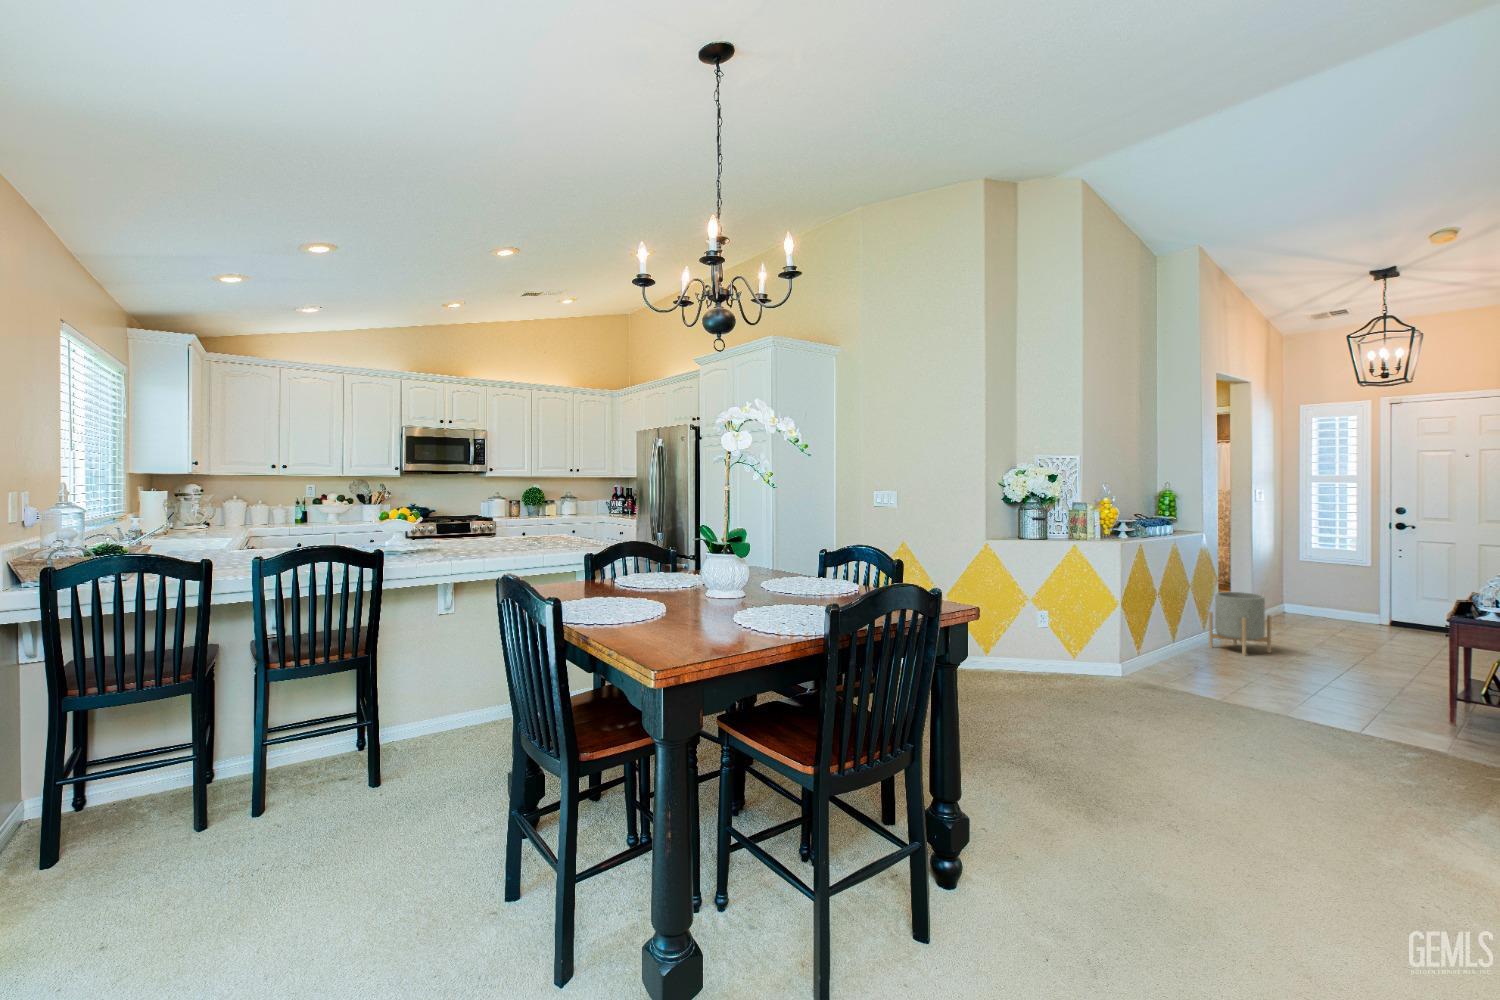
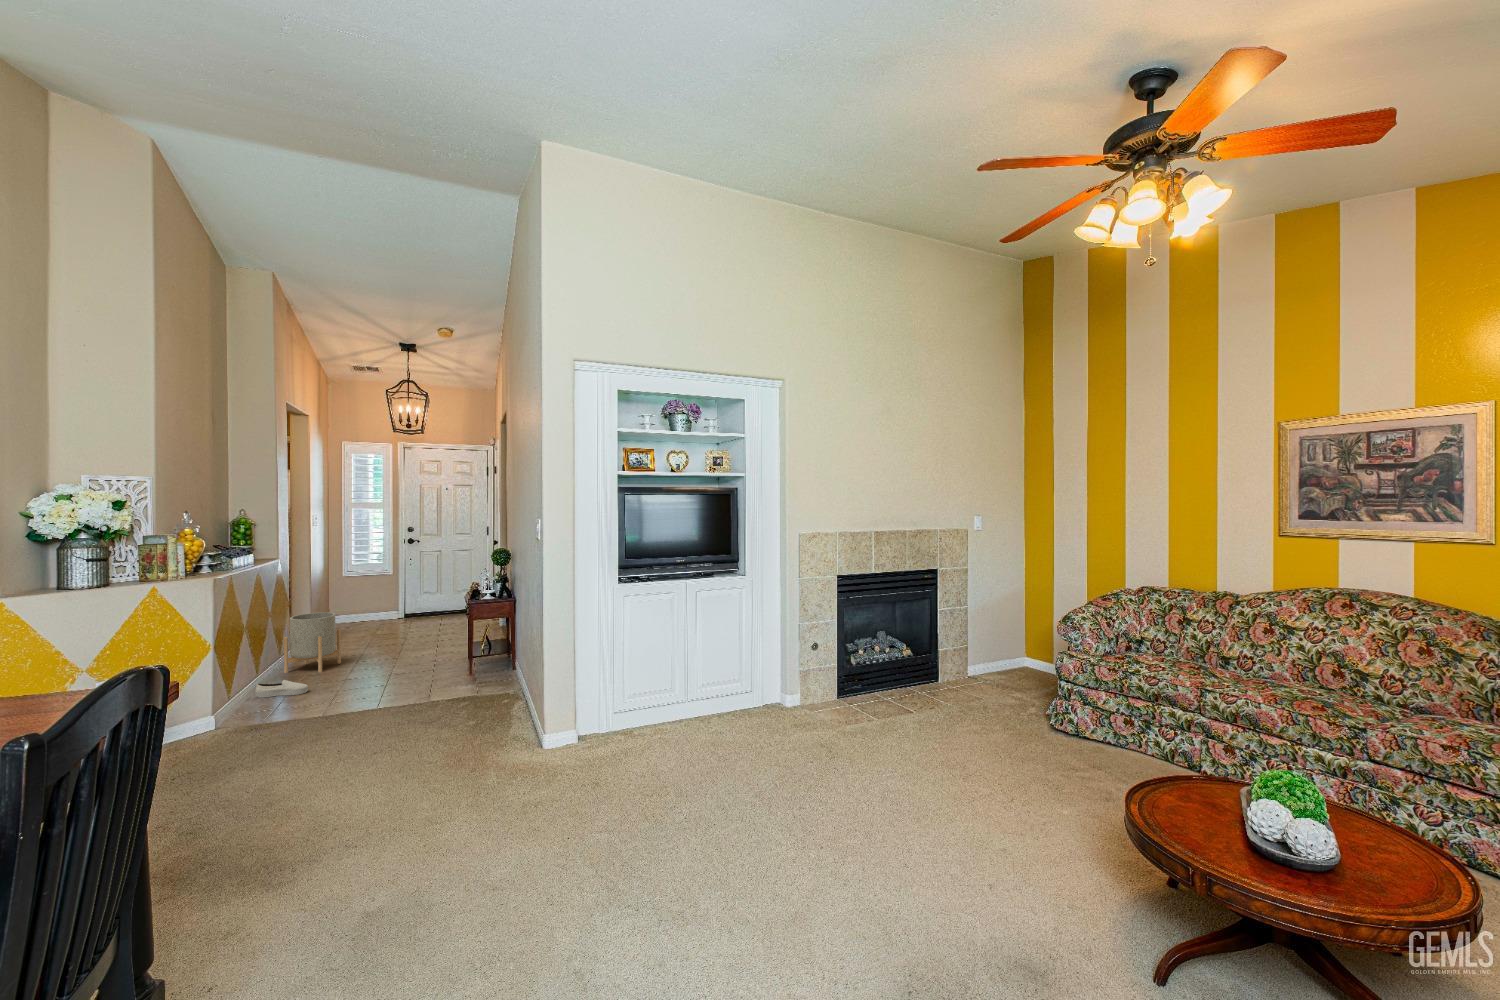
shoe: none [1170,649,1220,671] -> present [256,680,308,698]

